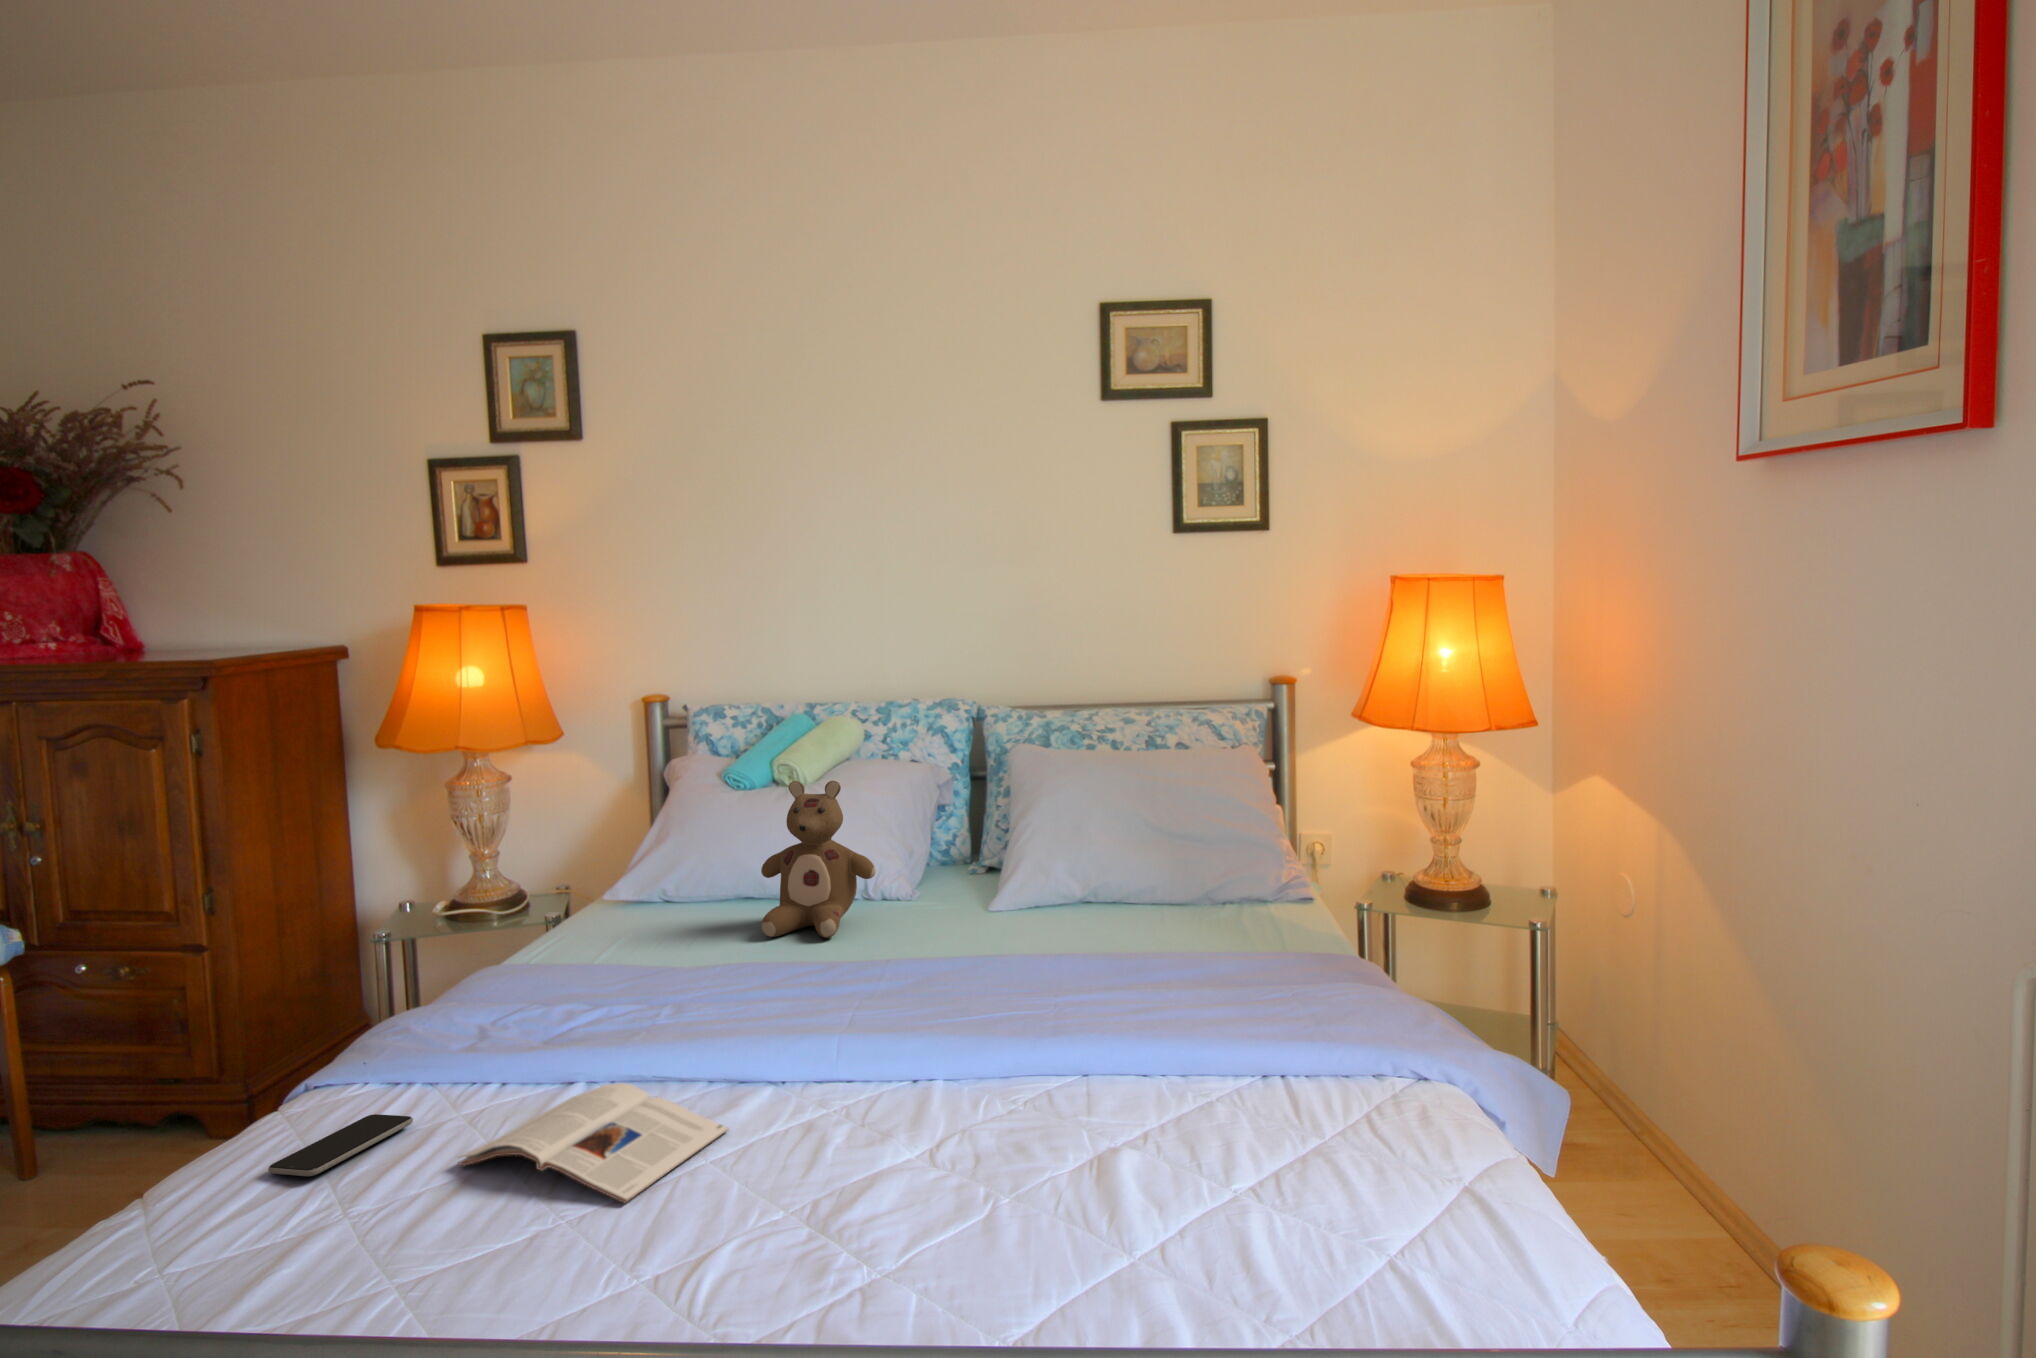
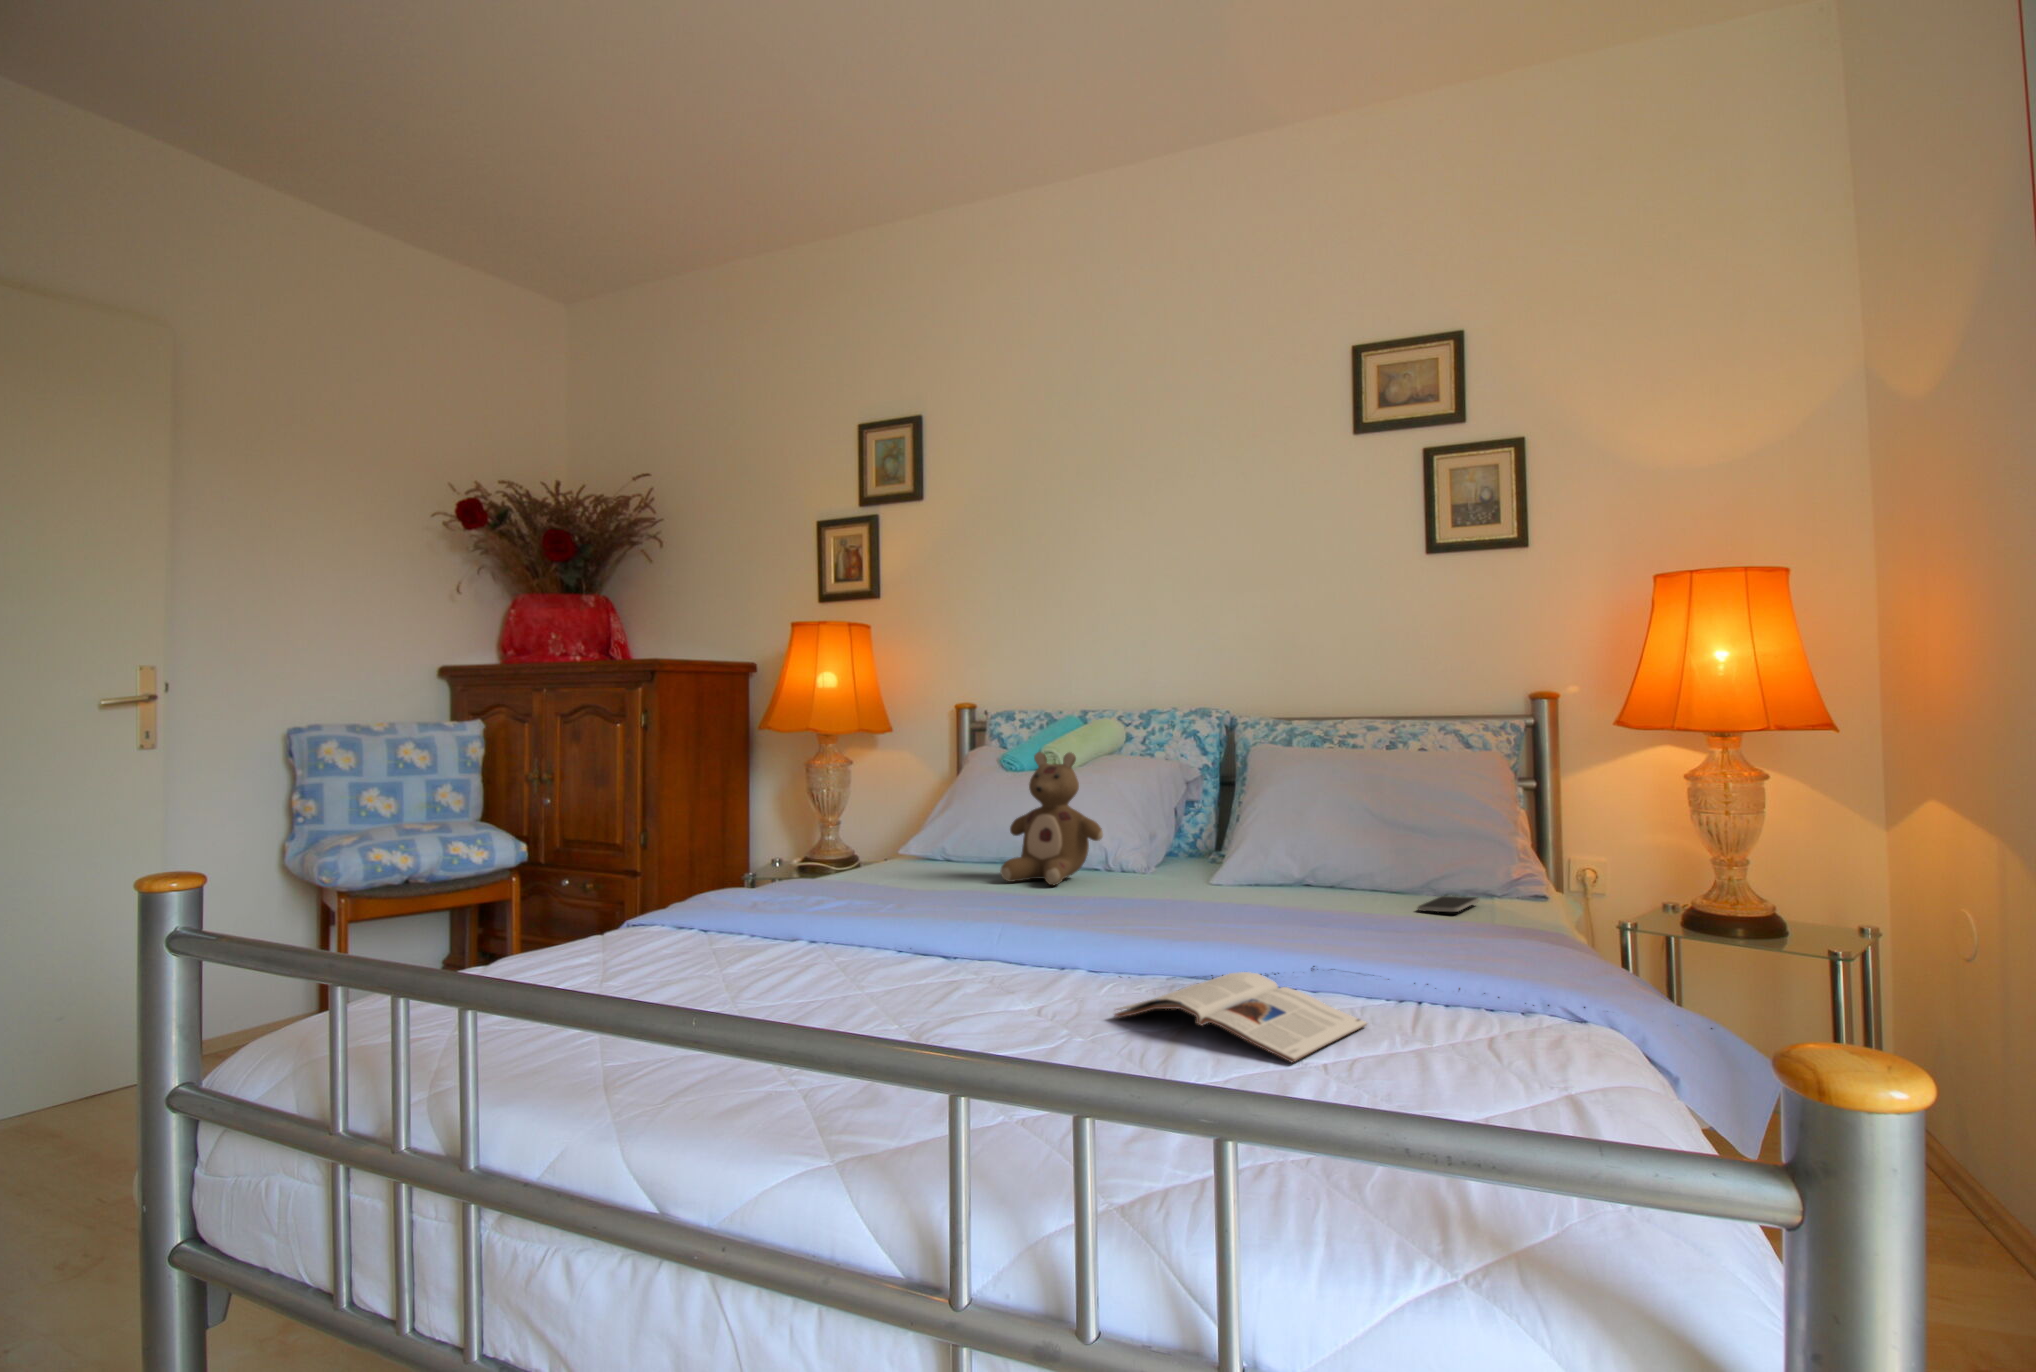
magazine: present [459,1083,728,1203] -> present [1115,972,1367,1062]
smartphone: present [268,1114,413,1176] -> present [1418,896,1479,912]

